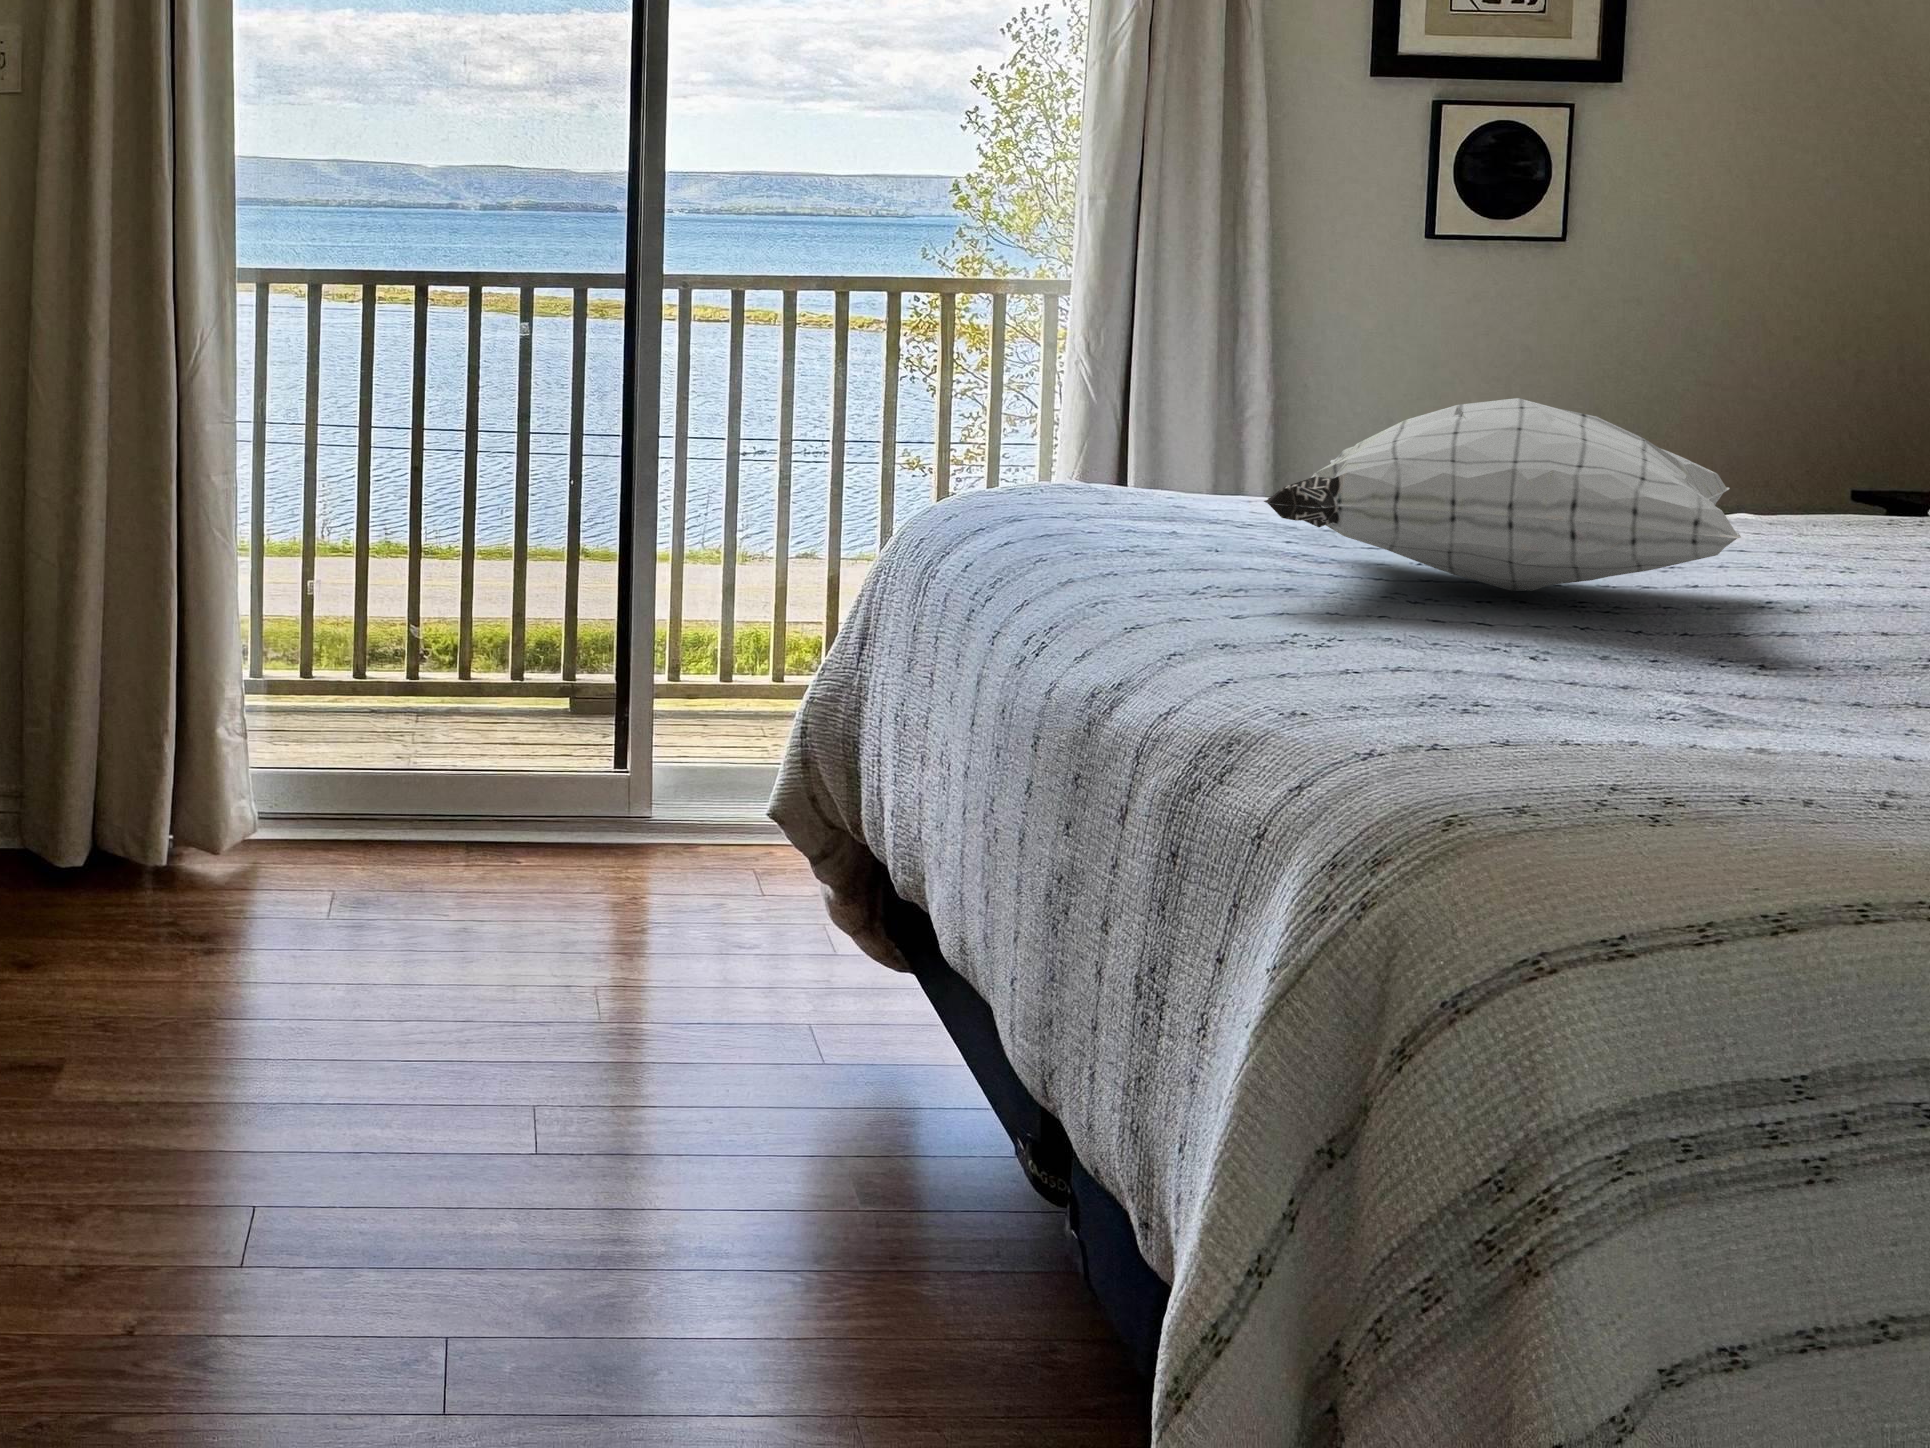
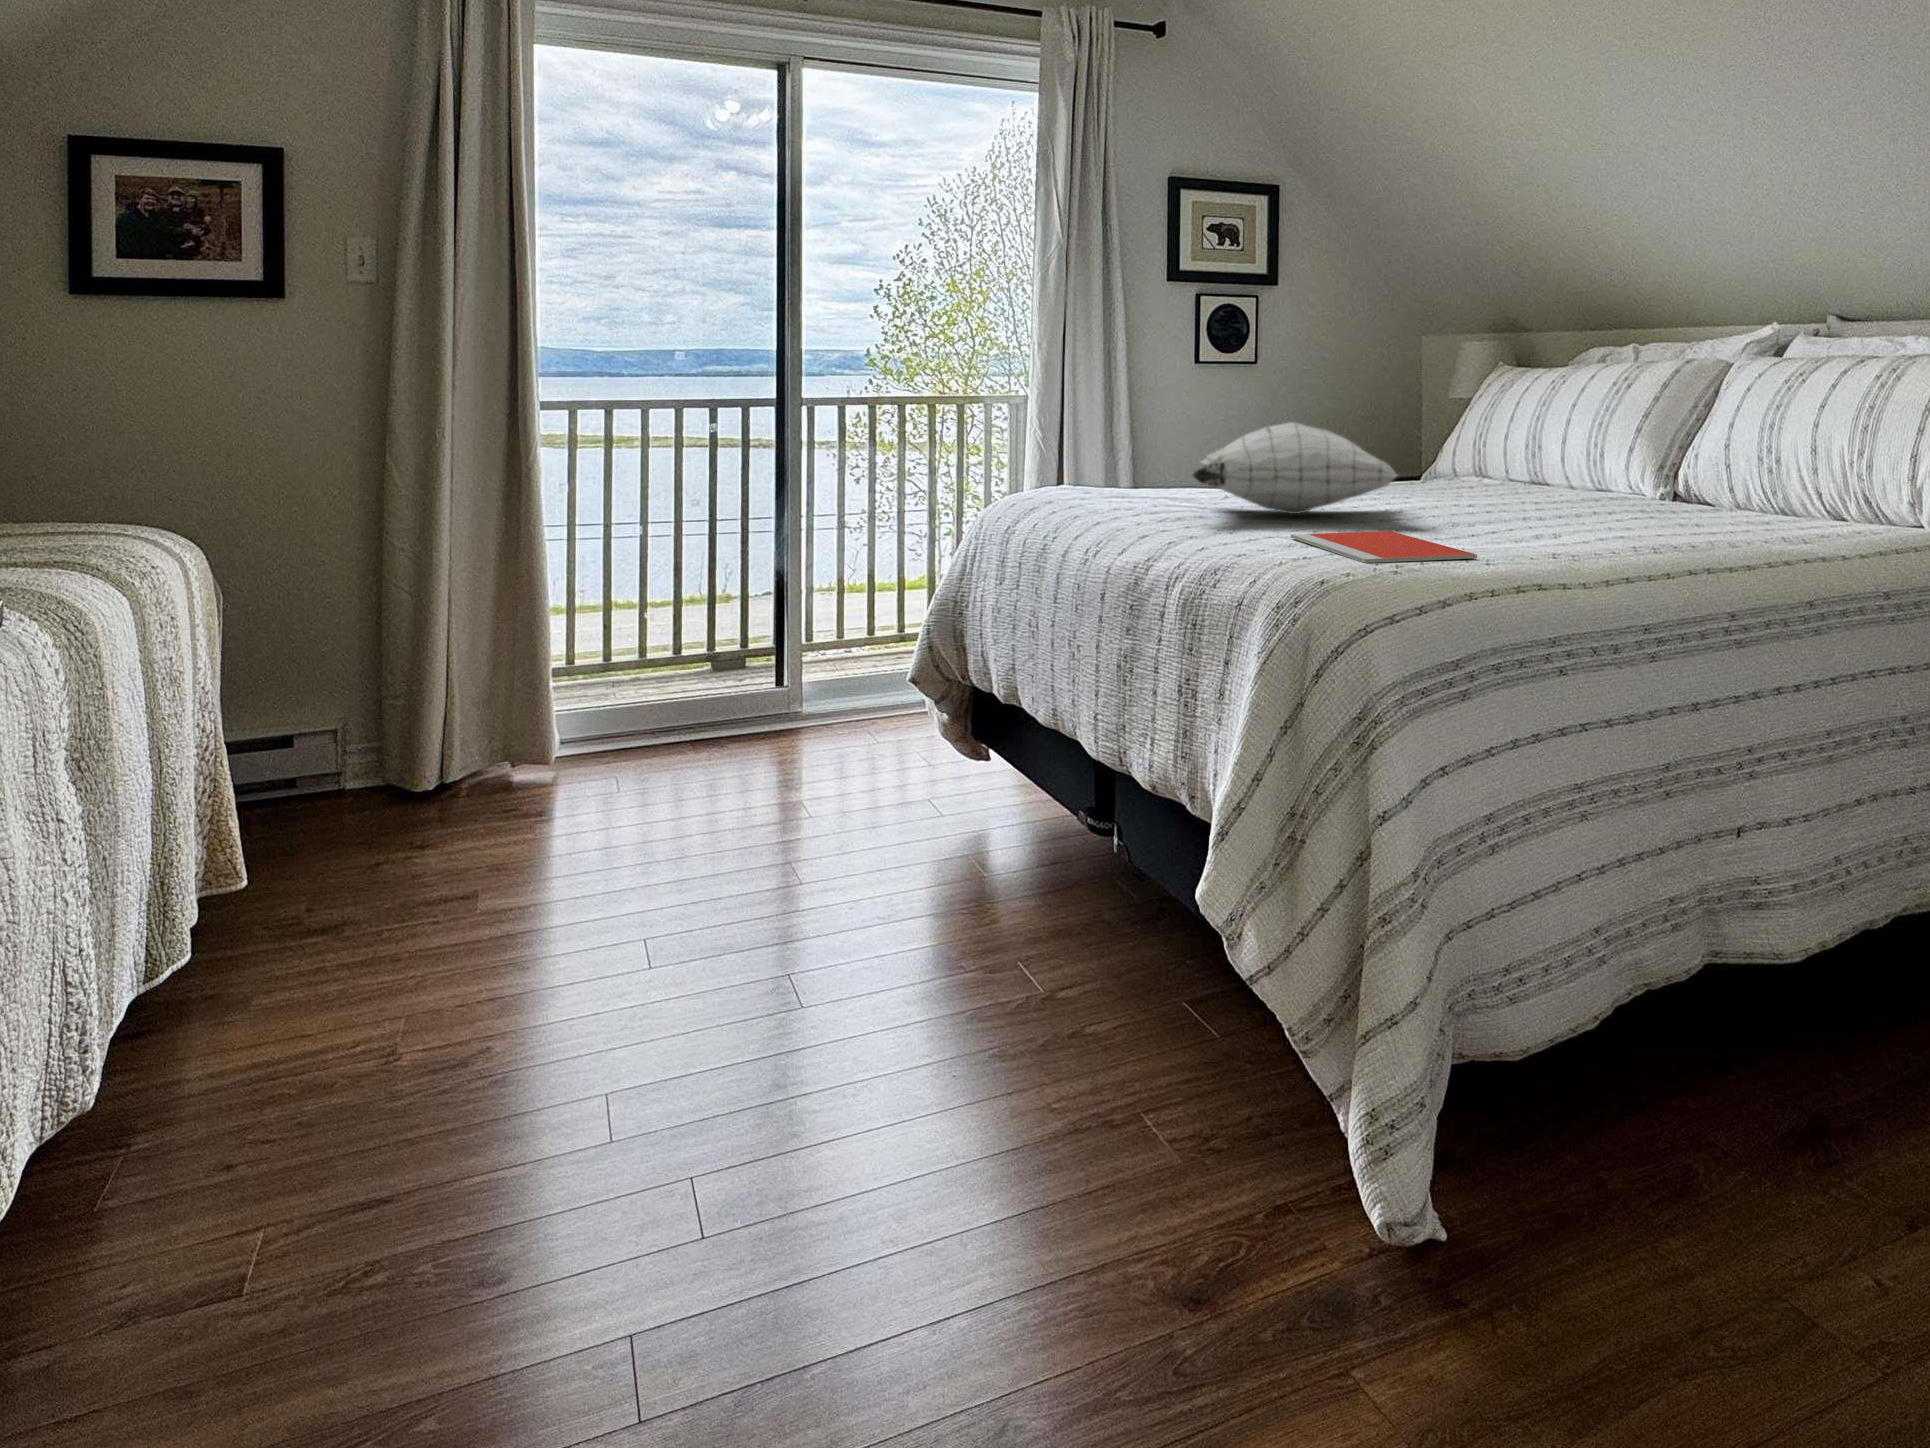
notebook: none [1442,653,1855,773] -> present [1291,531,1477,563]

